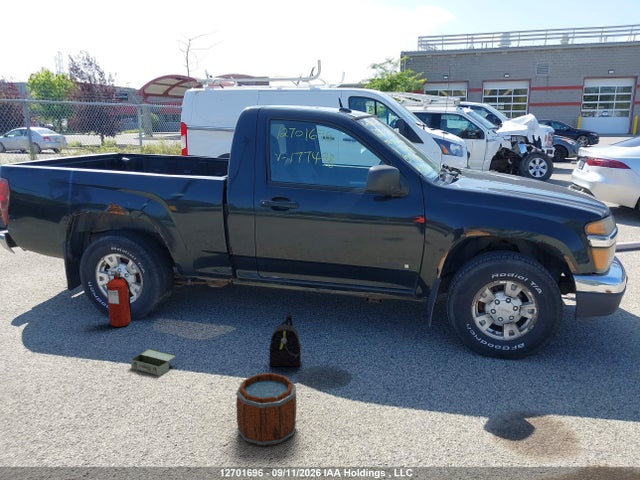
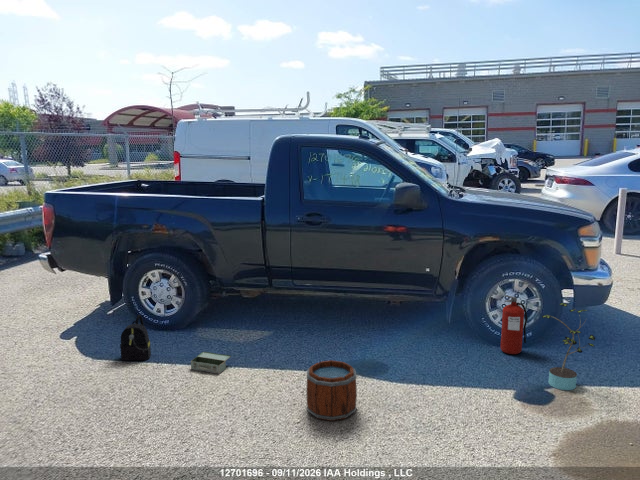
fire extinguisher: present [106,269,132,327] -> present [501,295,527,354]
backpack: present [270,314,301,366] -> present [120,315,151,361]
potted plant: none [527,316,590,421] -> present [542,303,595,390]

